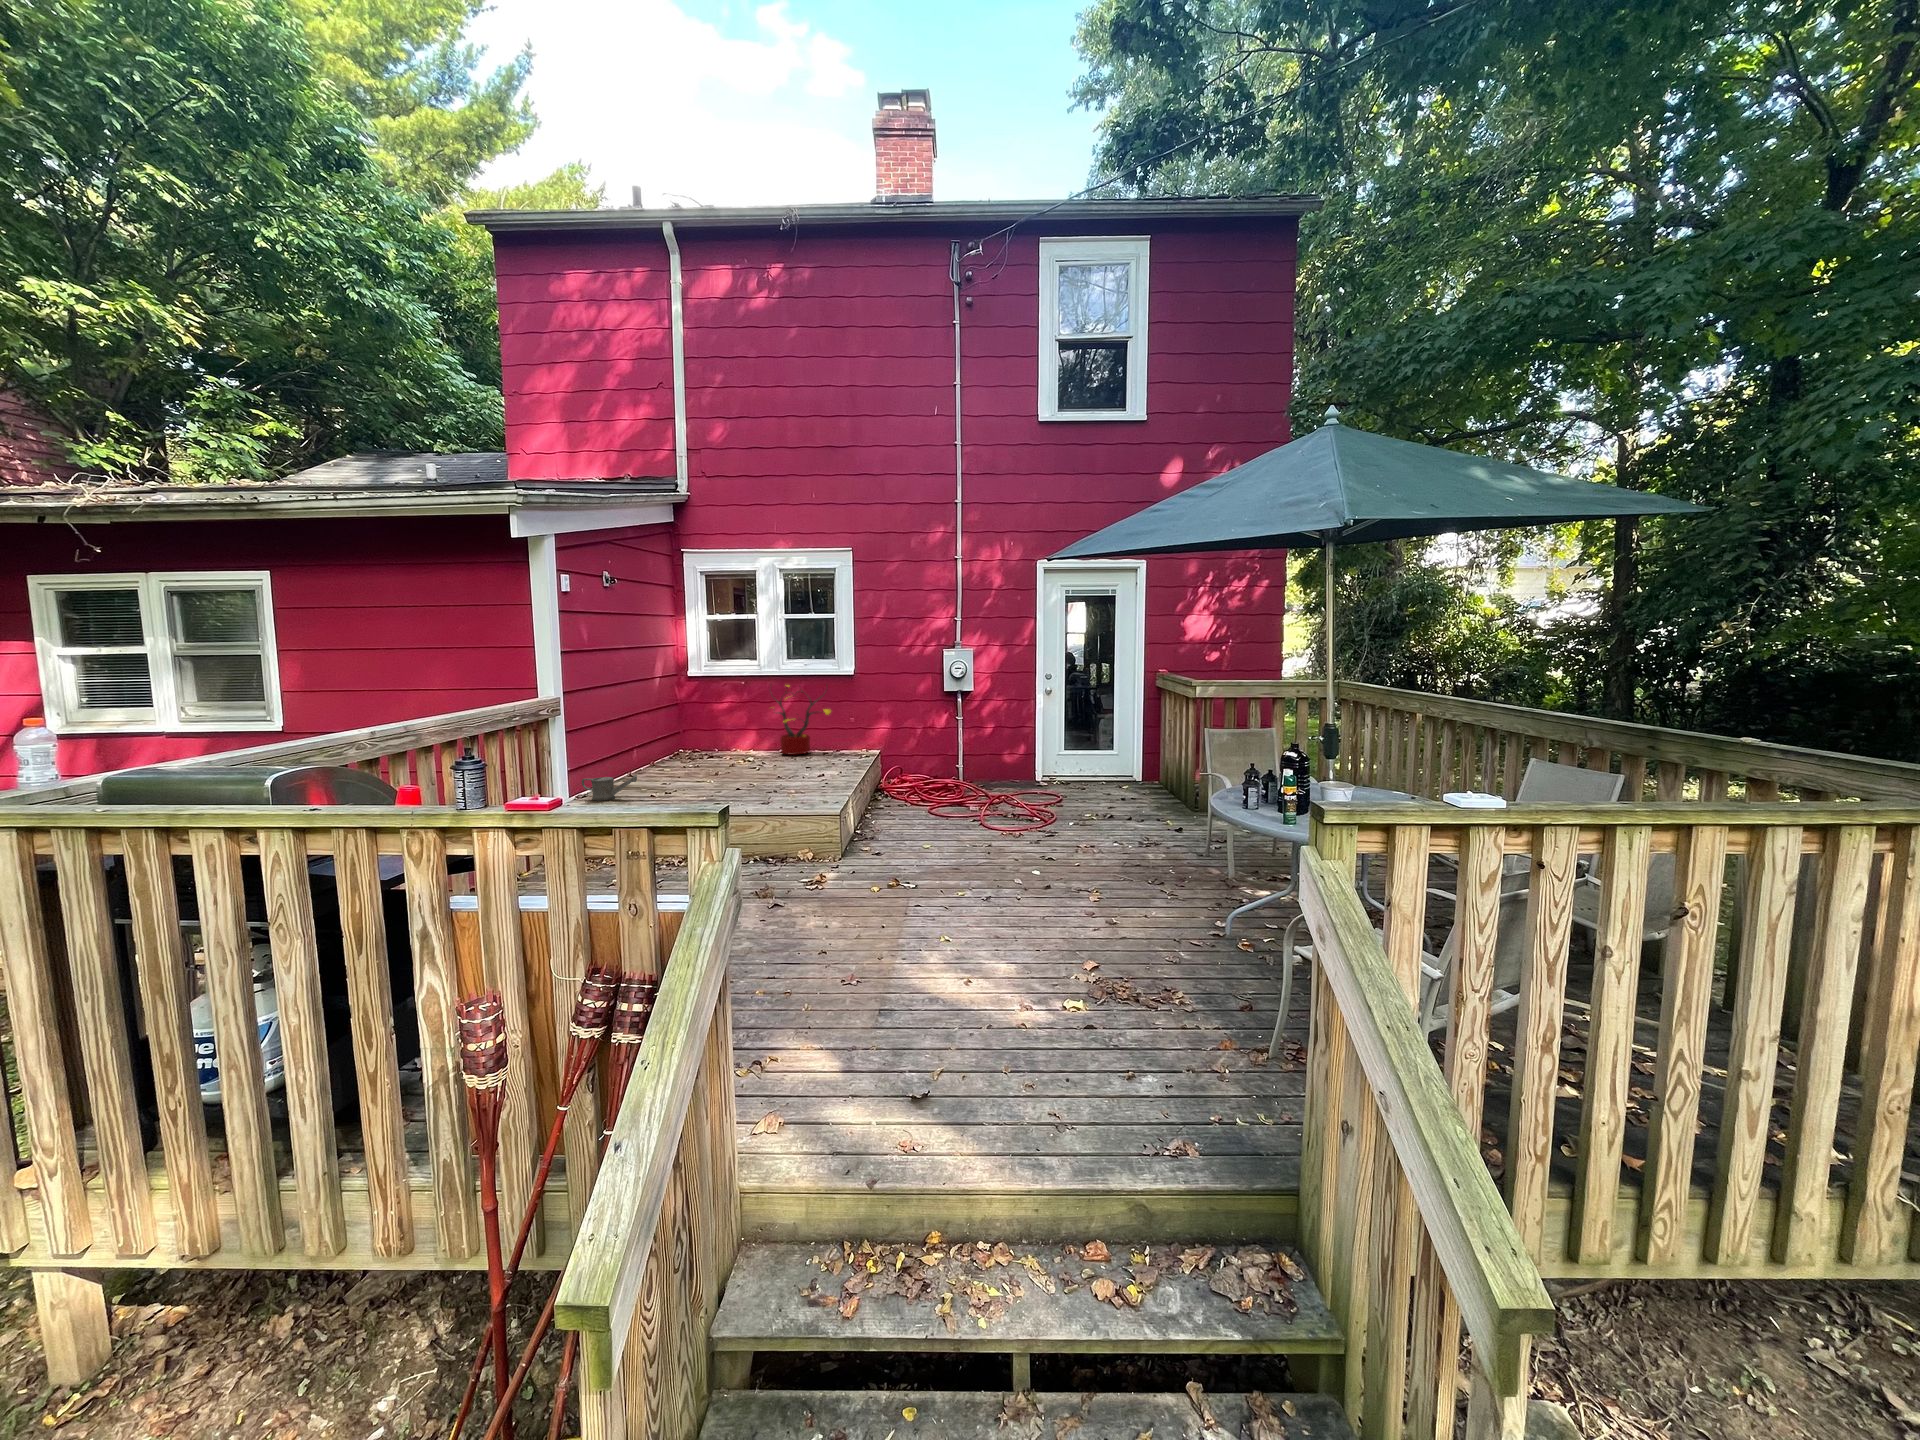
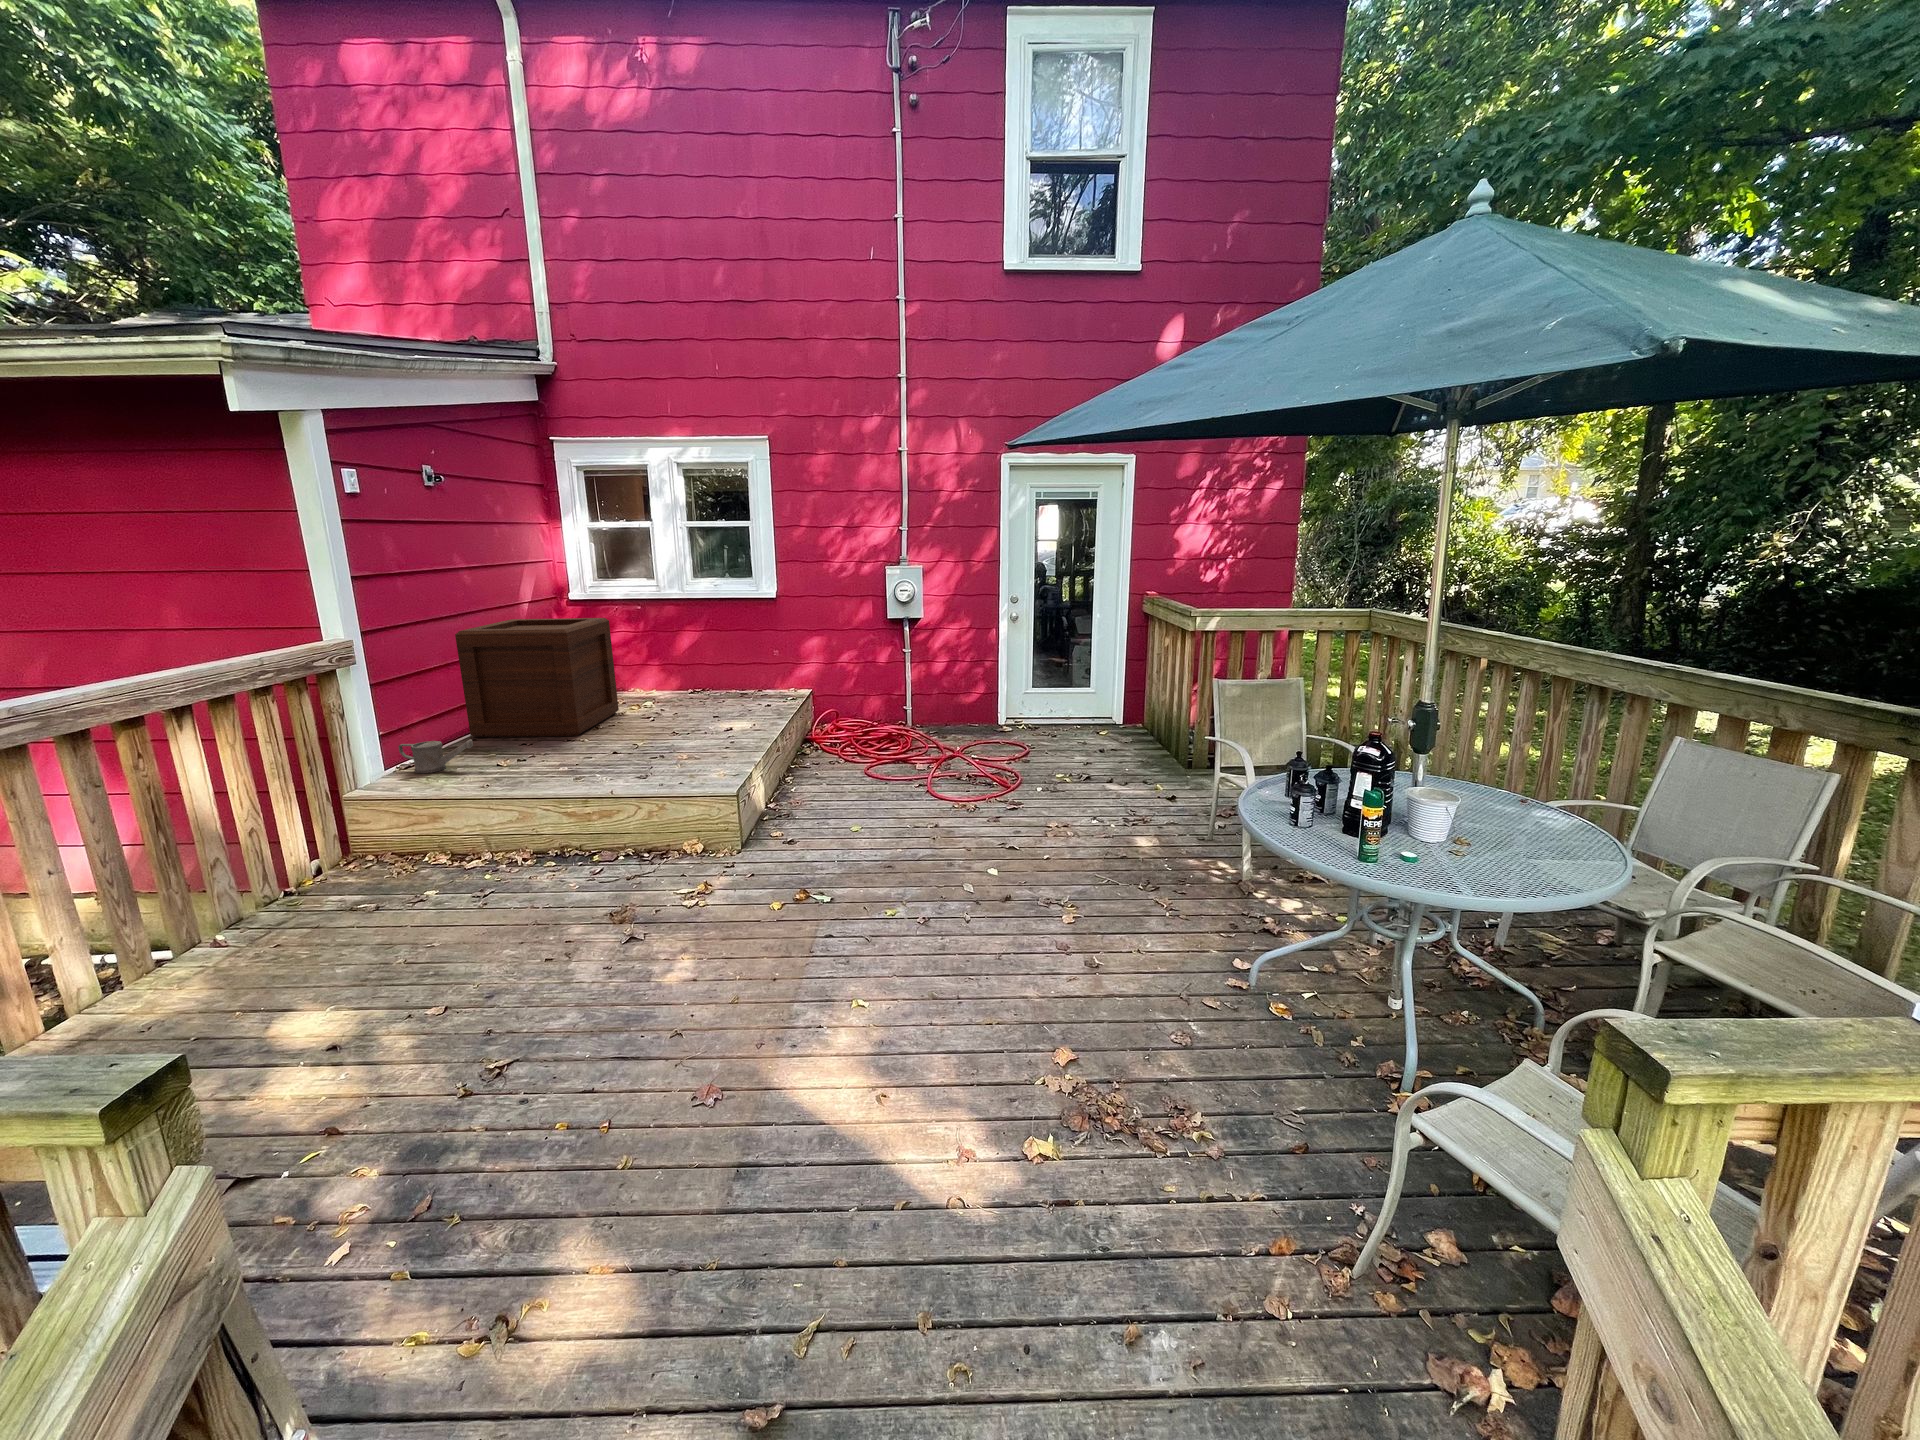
decorative plant: present [776,685,831,755] -> none [671,608,746,697]
wooden crate: none [618,689,731,780] -> present [455,618,619,738]

